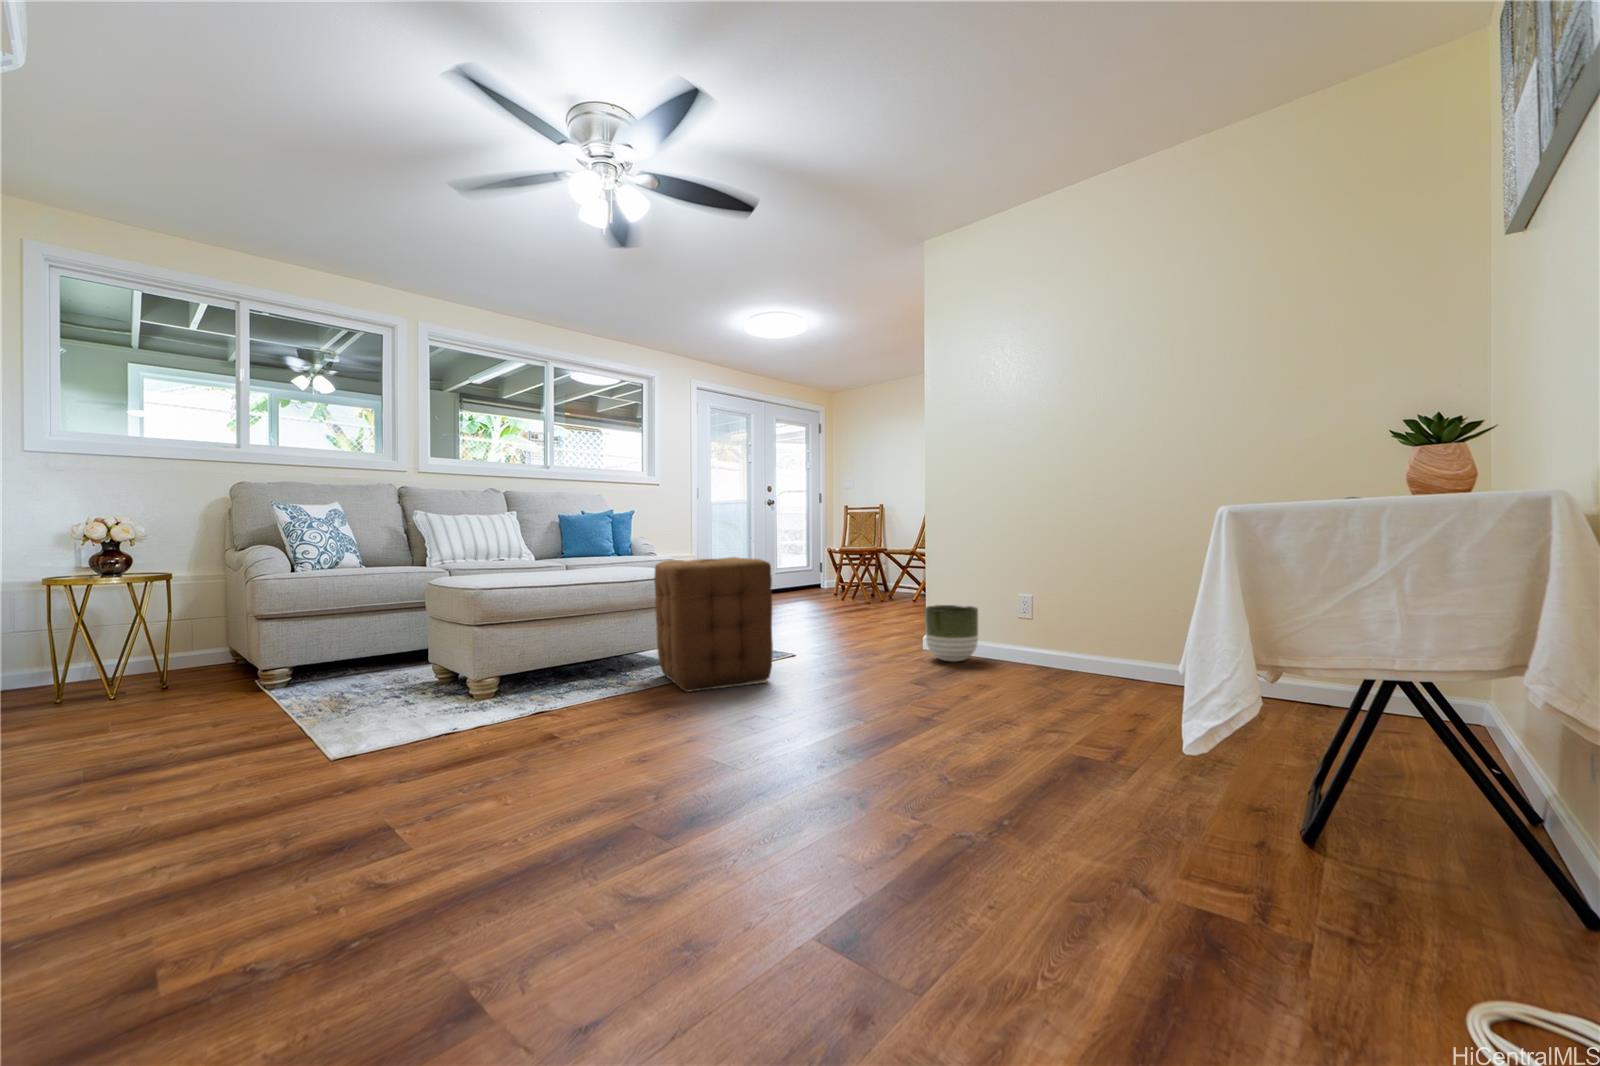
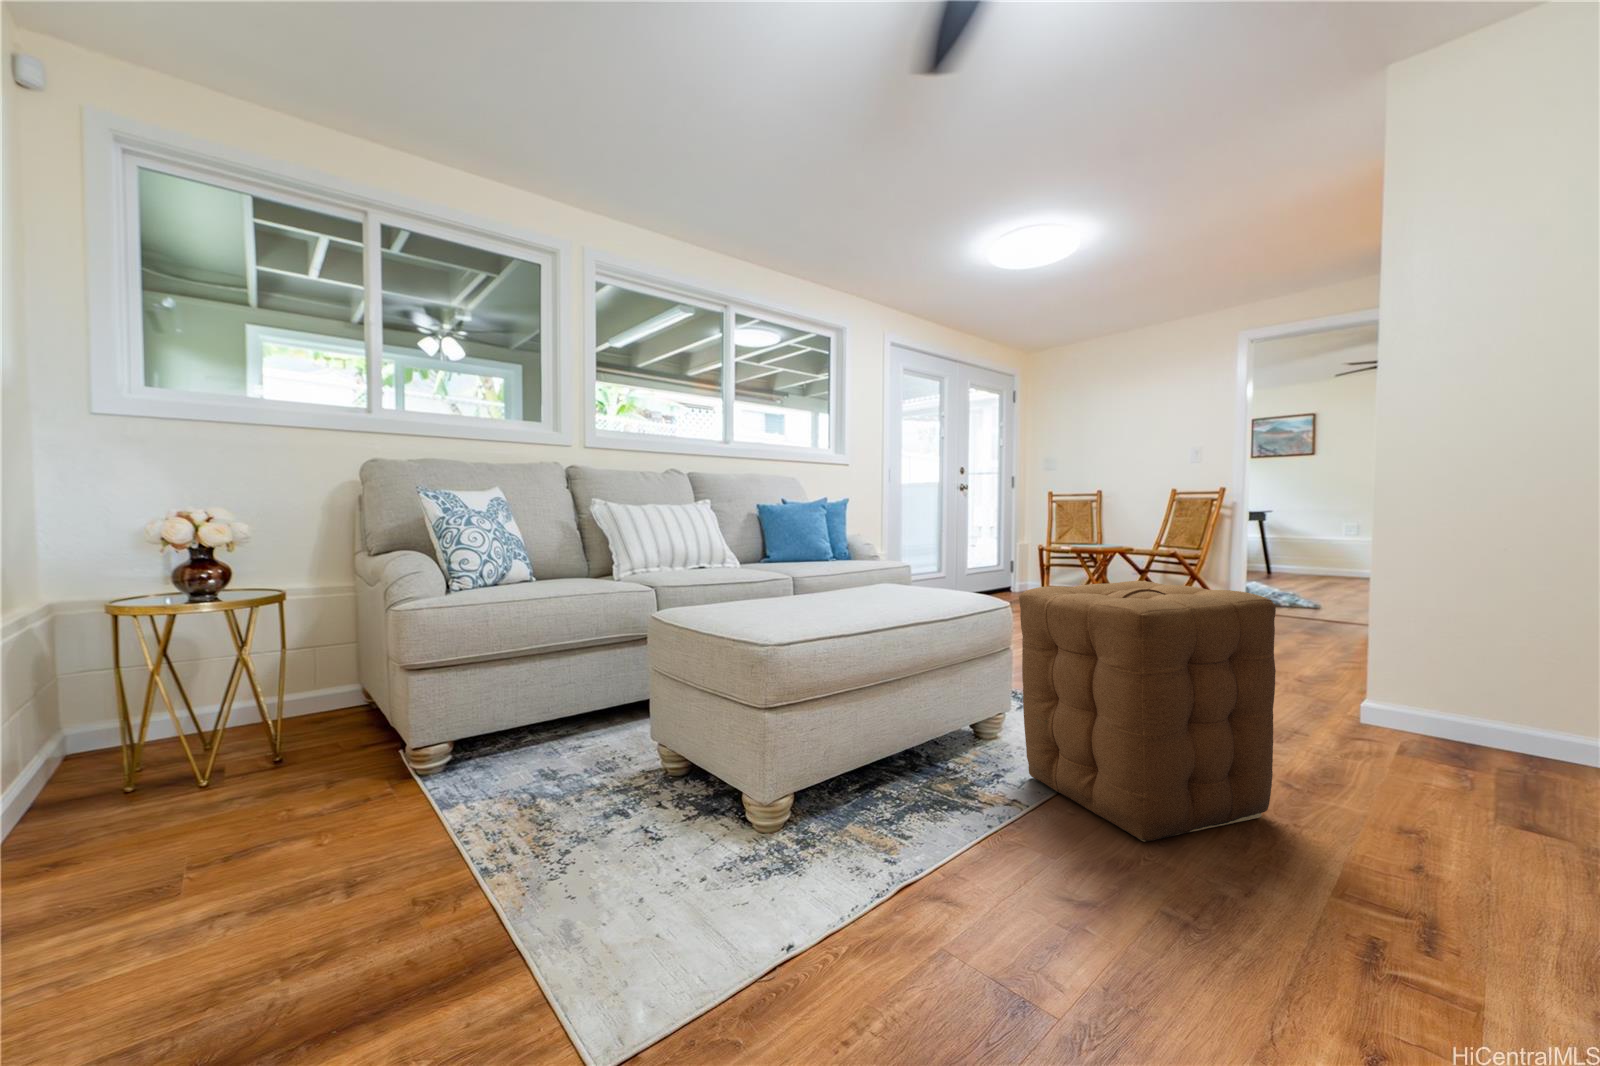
planter: present [925,605,978,662] -> none [1441,662,1575,767]

